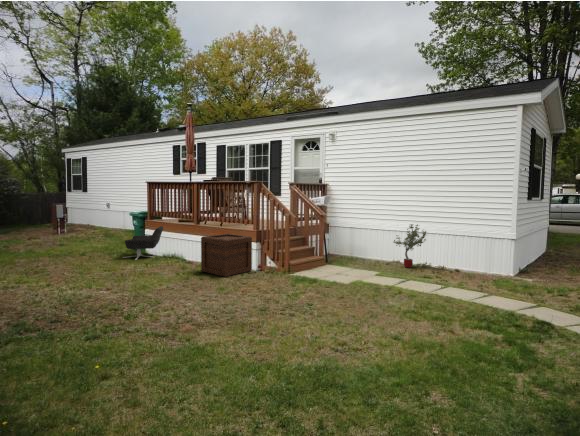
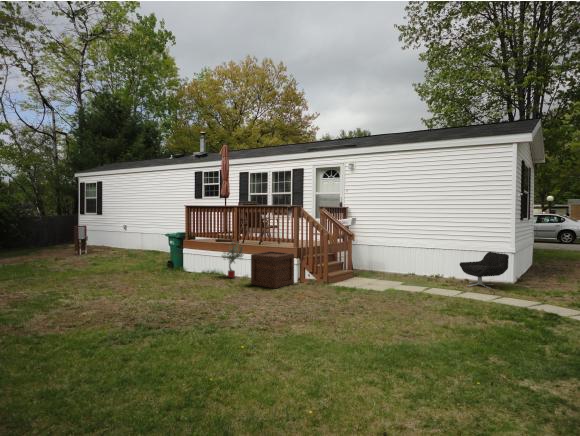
potted tree: present [394,224,426,268] -> present [222,241,243,278]
lounge chair: present [125,226,163,260] -> present [460,252,509,288]

